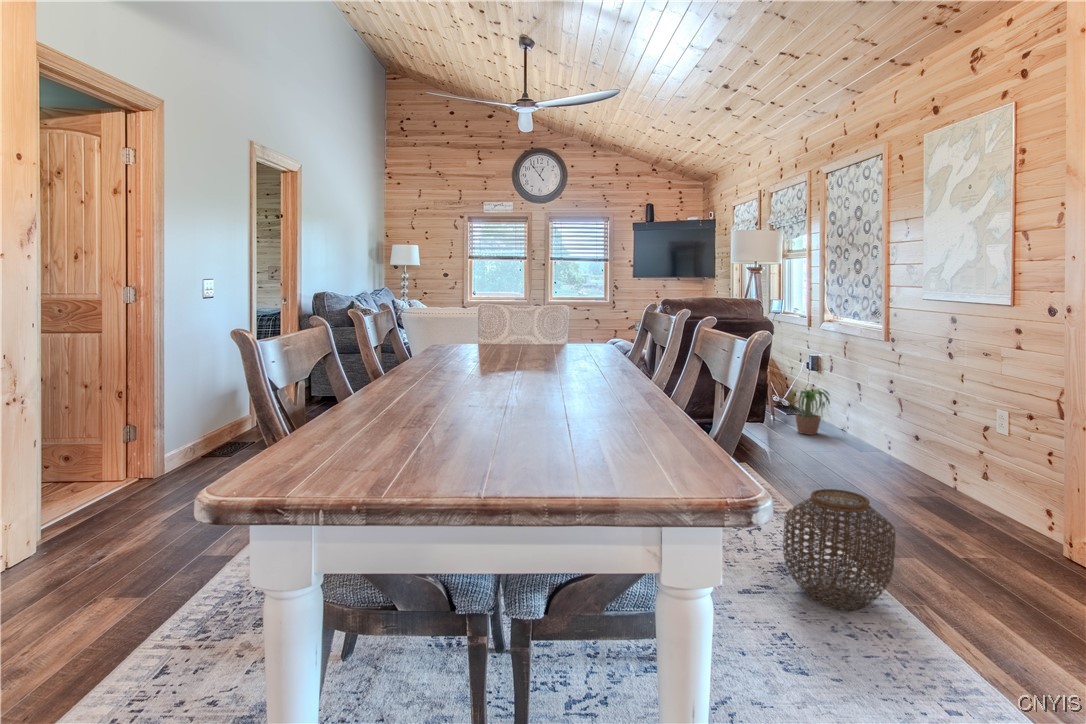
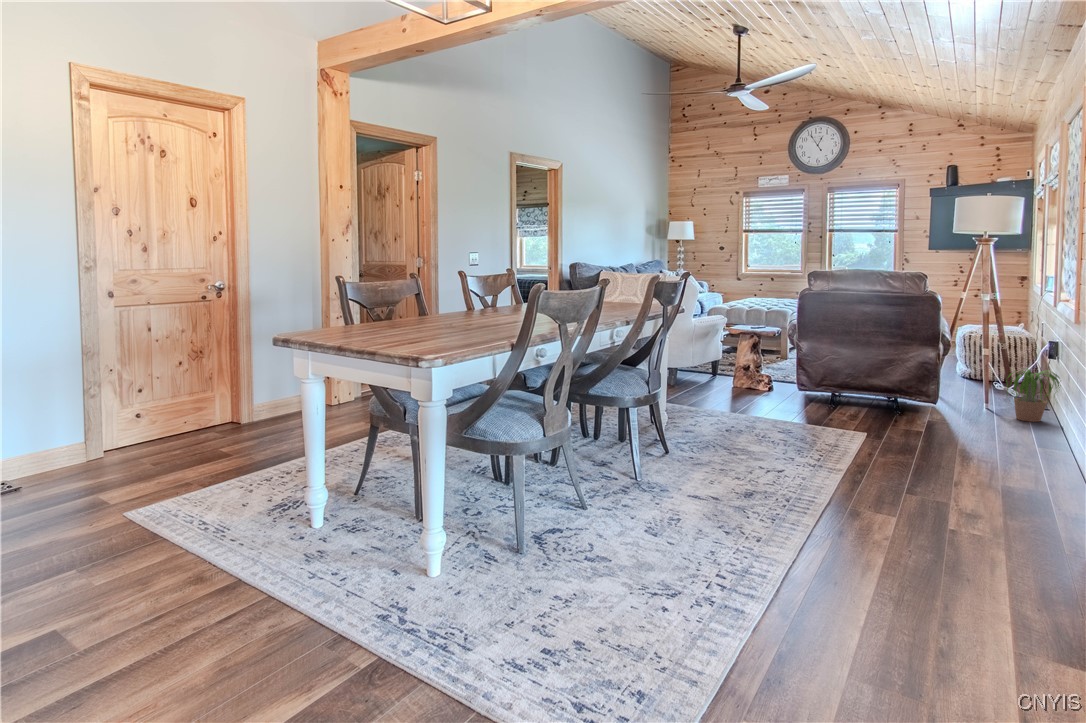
woven basket: present [783,489,896,610] -> none [758,422,850,520]

